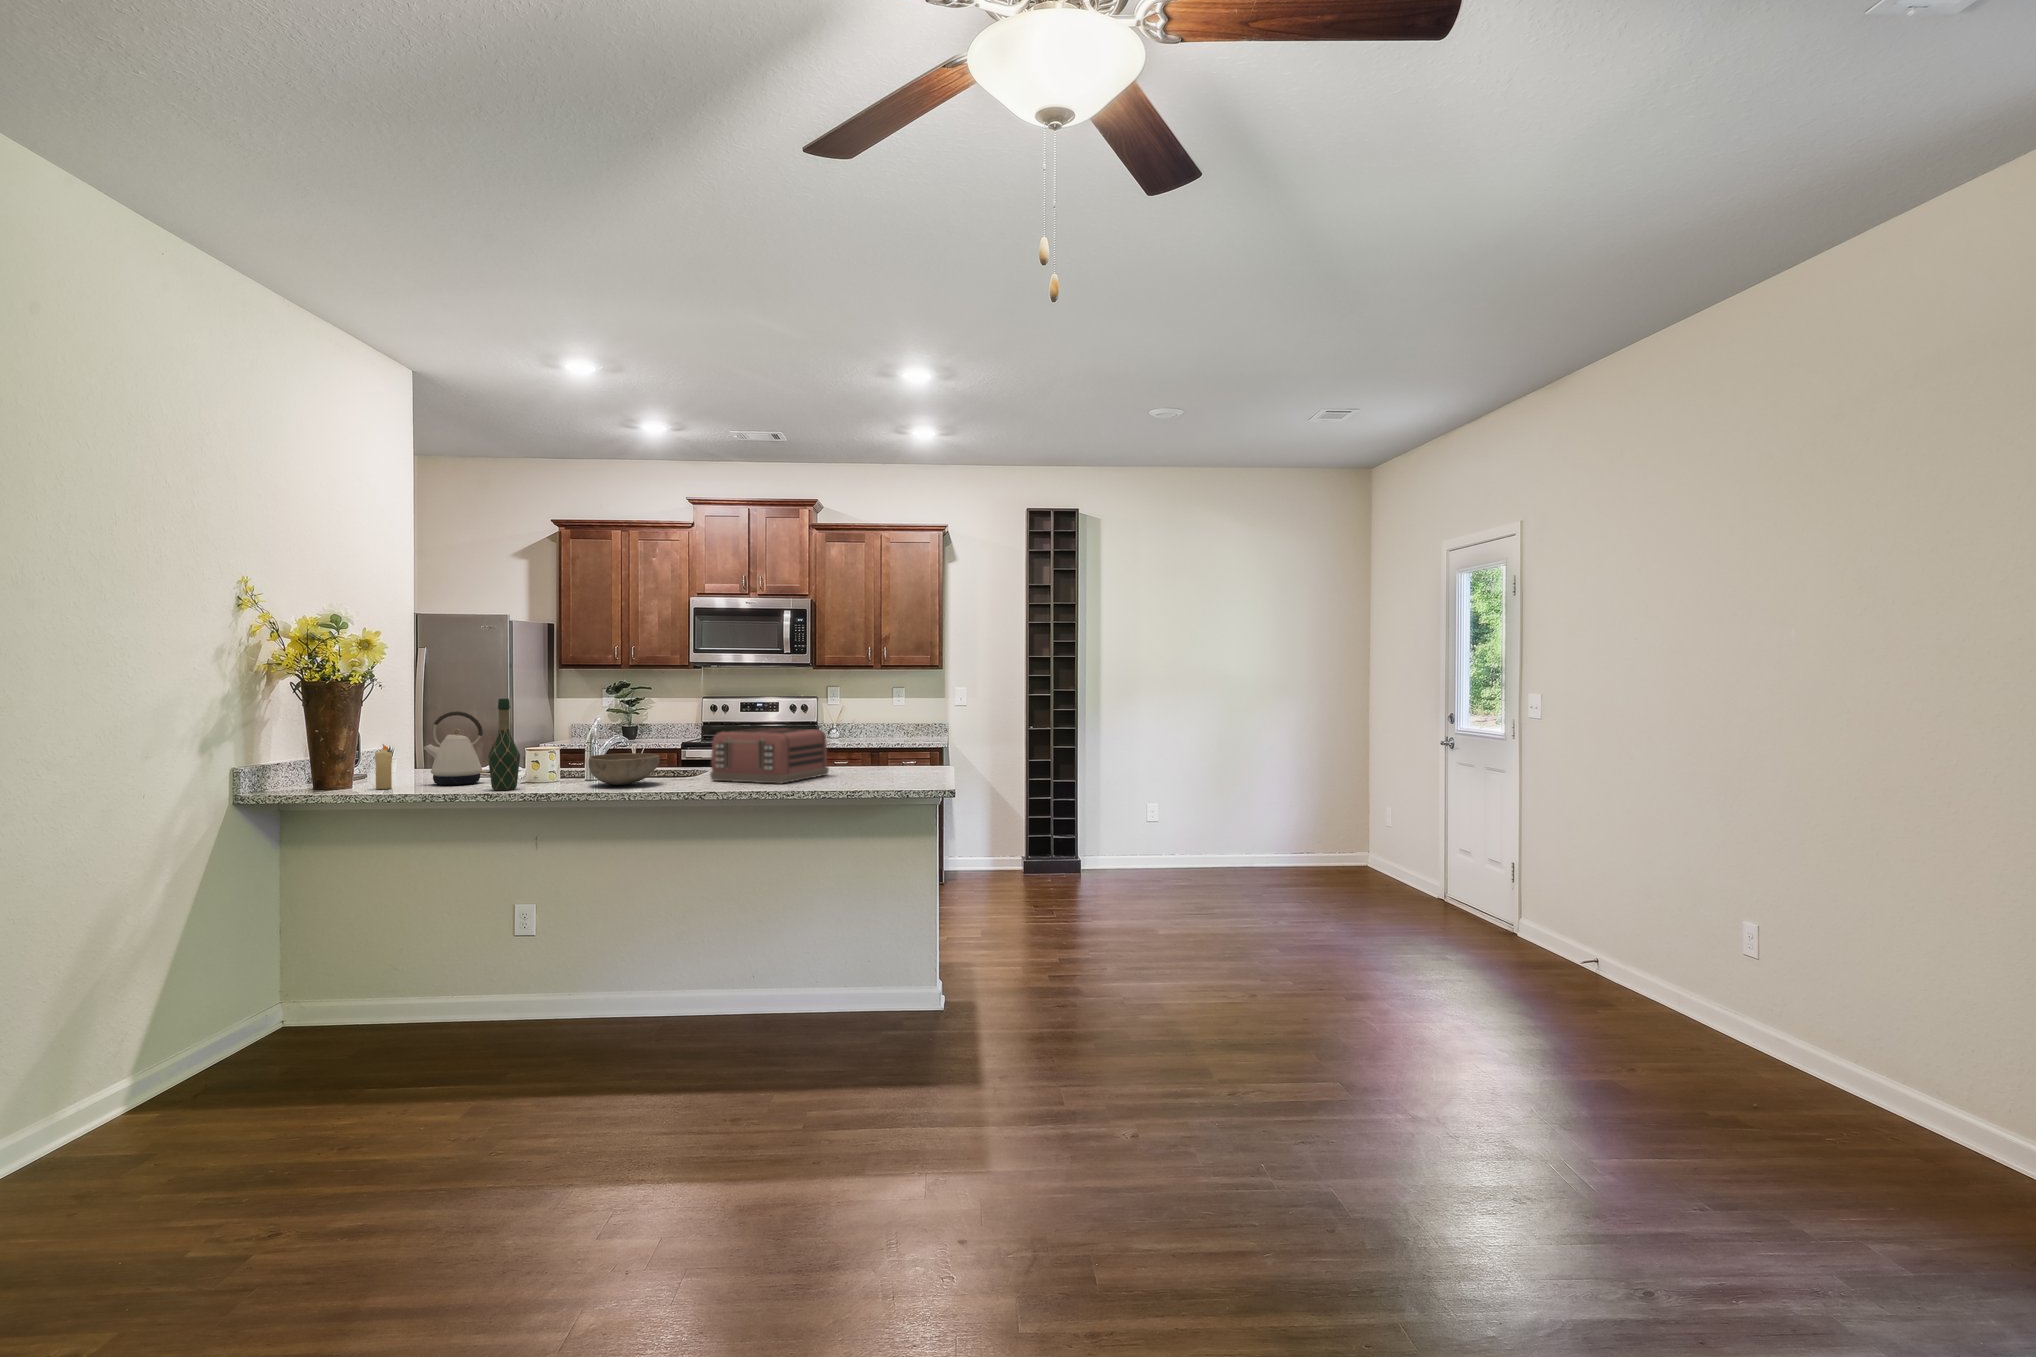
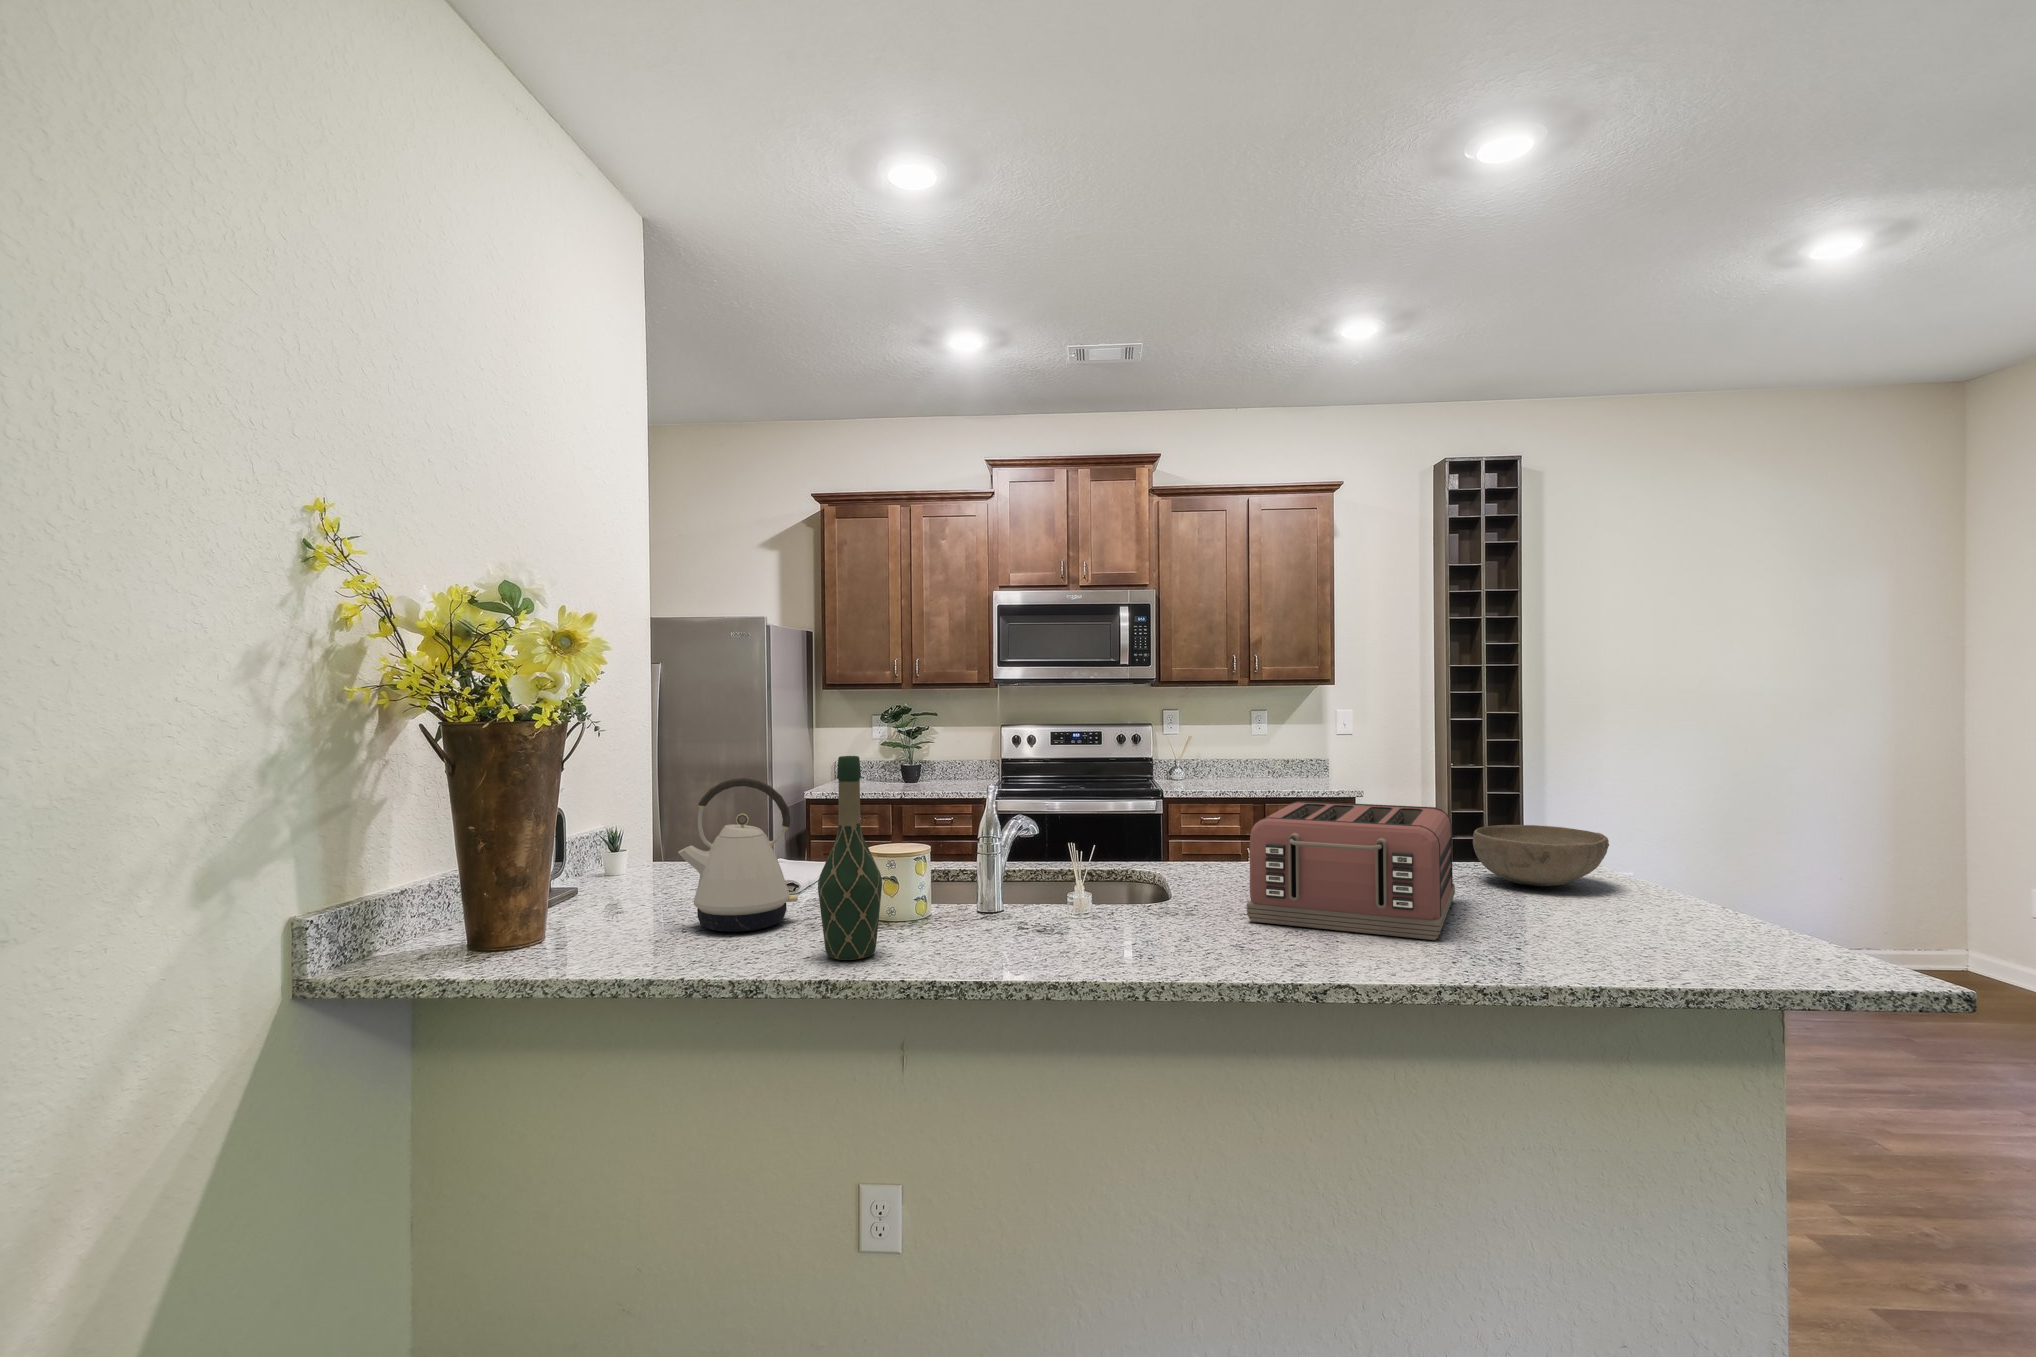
candle: present [375,744,392,789] -> none [586,851,619,948]
bowl: present [588,753,660,785] -> present [1473,825,1609,886]

